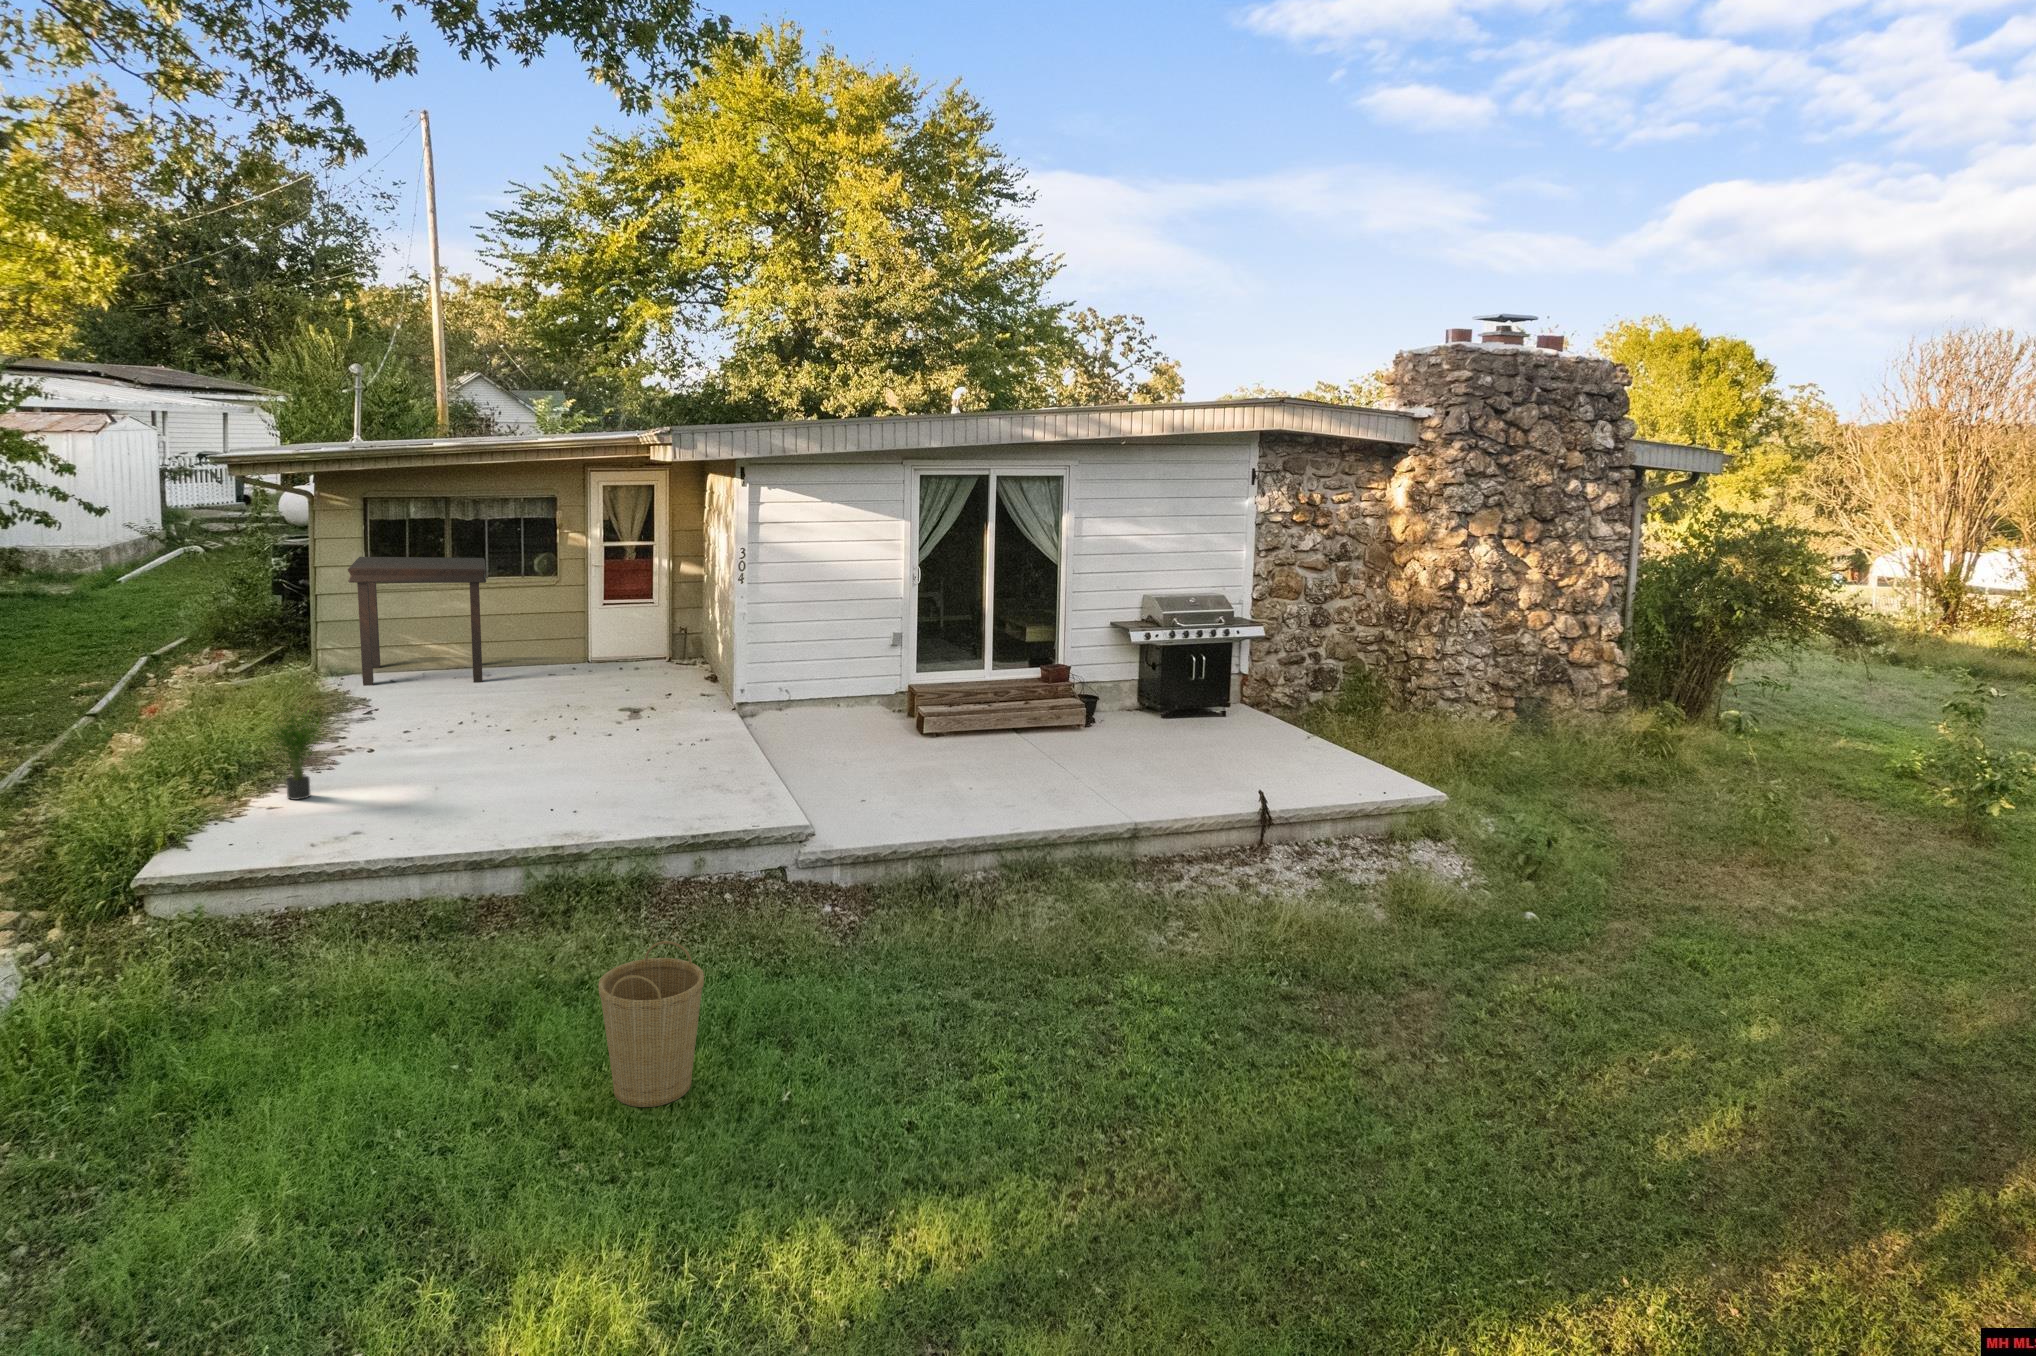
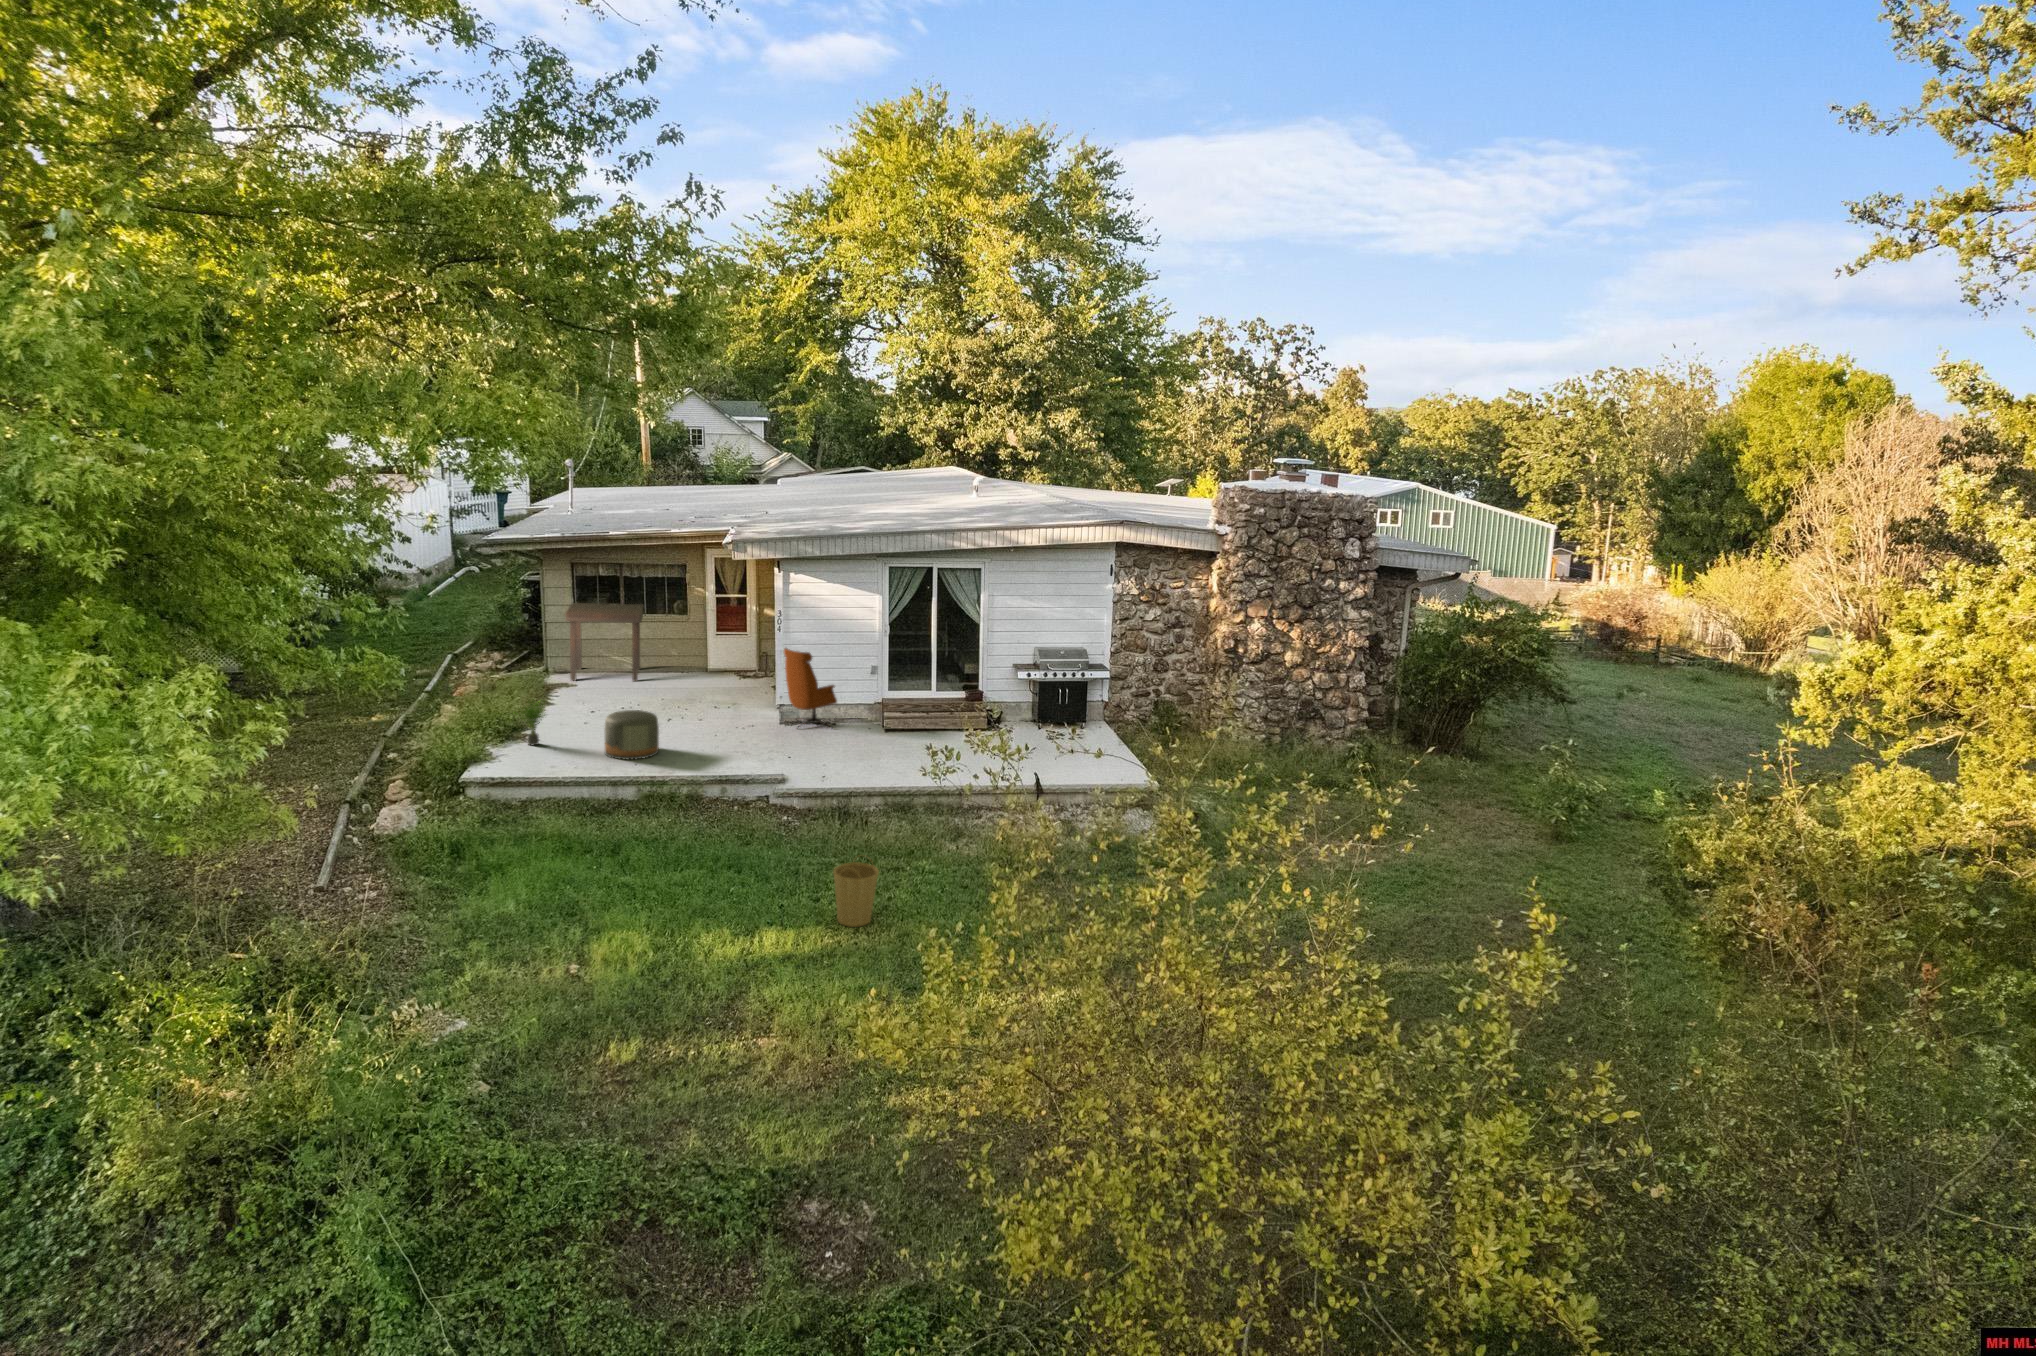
lounge chair: none [763,602,886,743] -> present [784,648,837,725]
pouf: none [448,720,558,817] -> present [604,710,659,759]
basket: present [598,941,704,1107] -> present [834,856,879,927]

